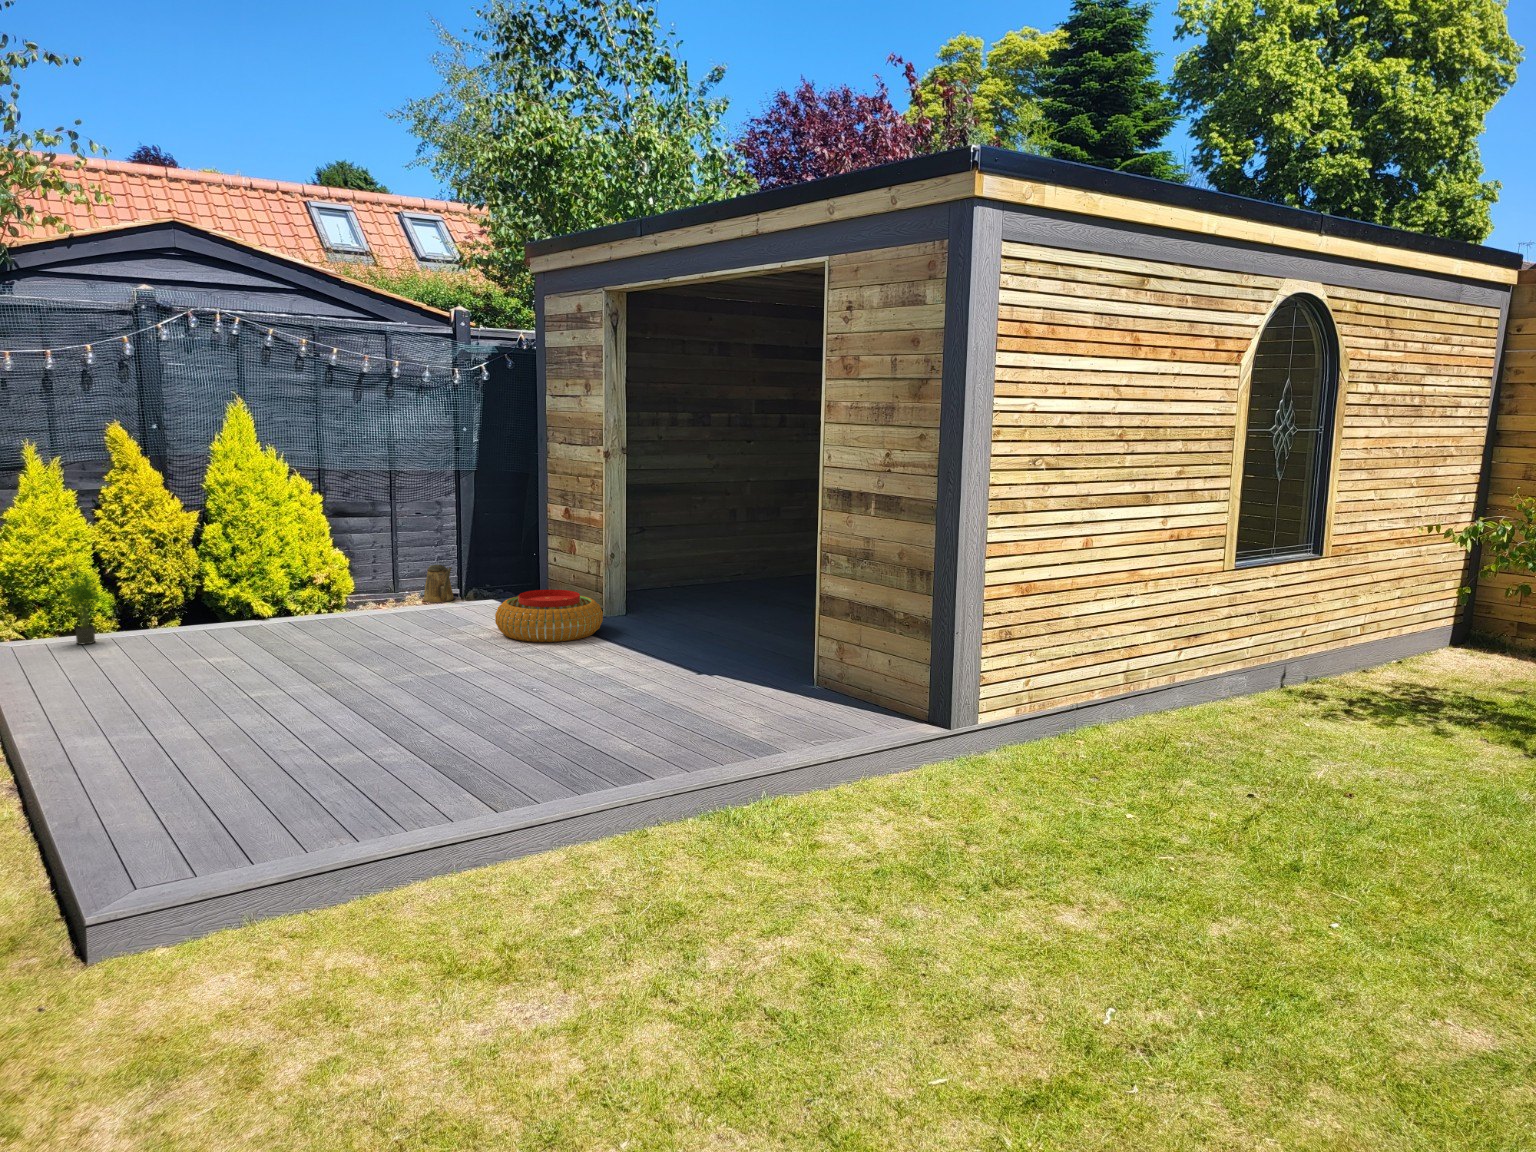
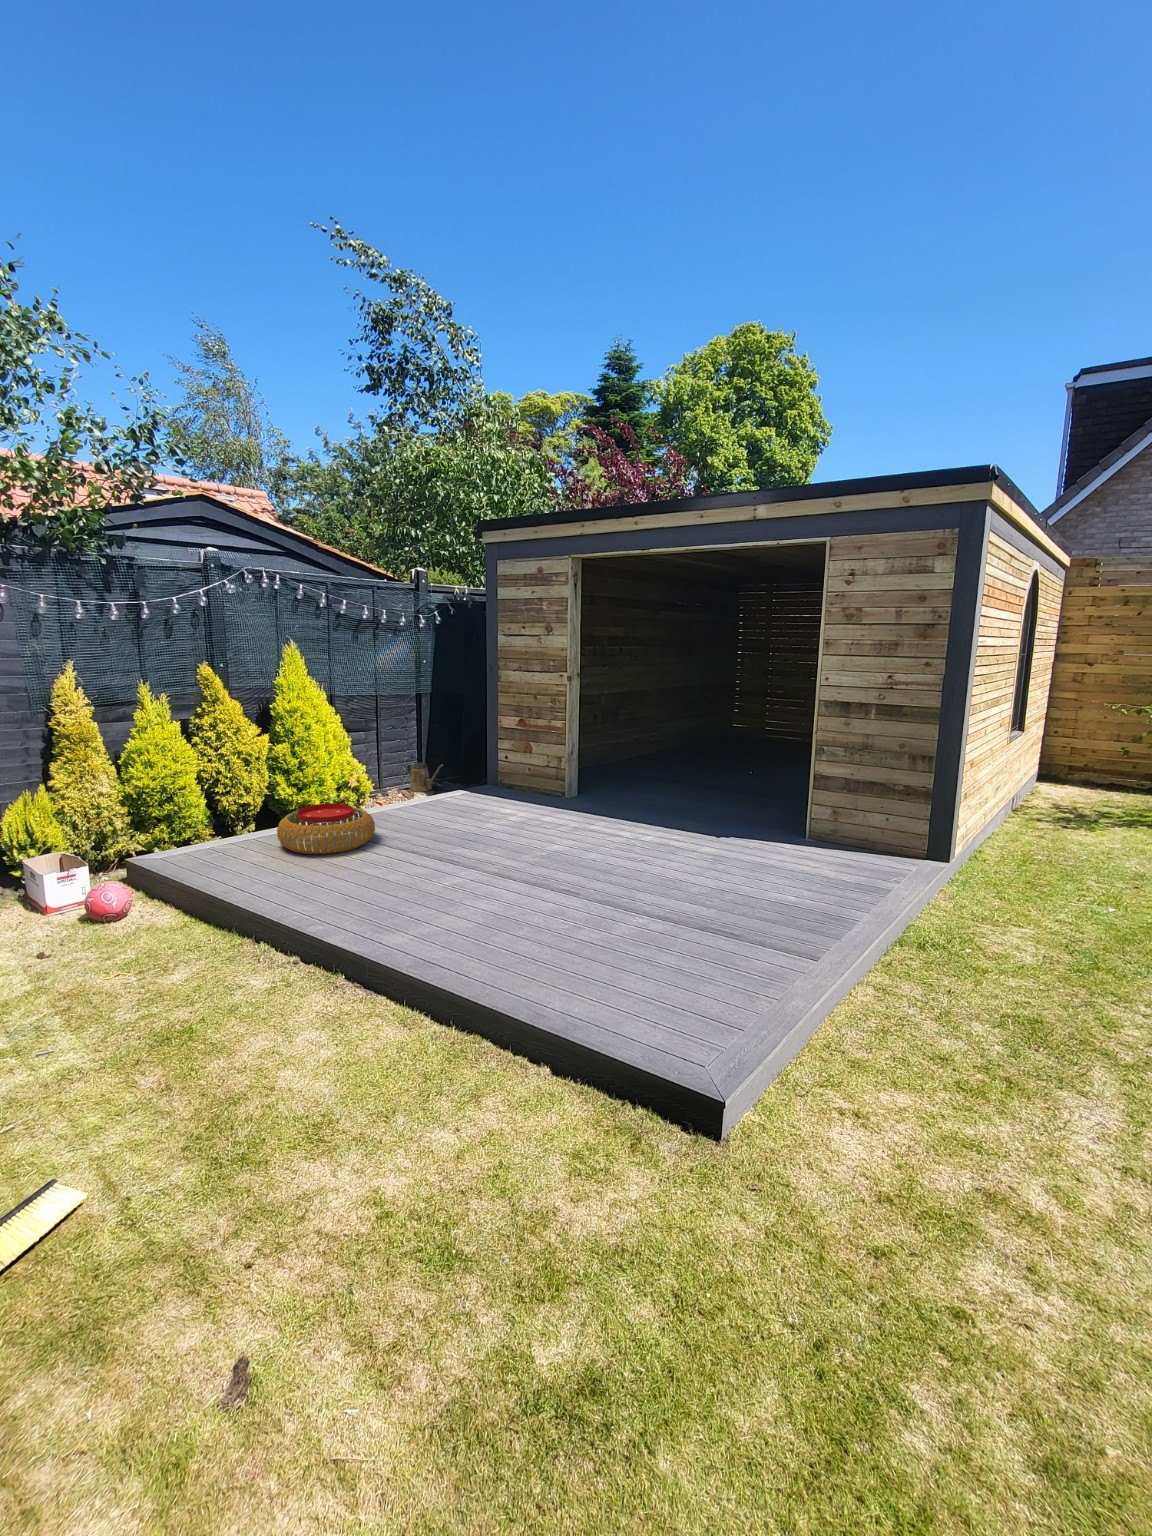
potted plant: present [60,571,99,644] -> none [186,784,239,857]
pouf: present [495,590,603,642] -> present [277,803,375,854]

